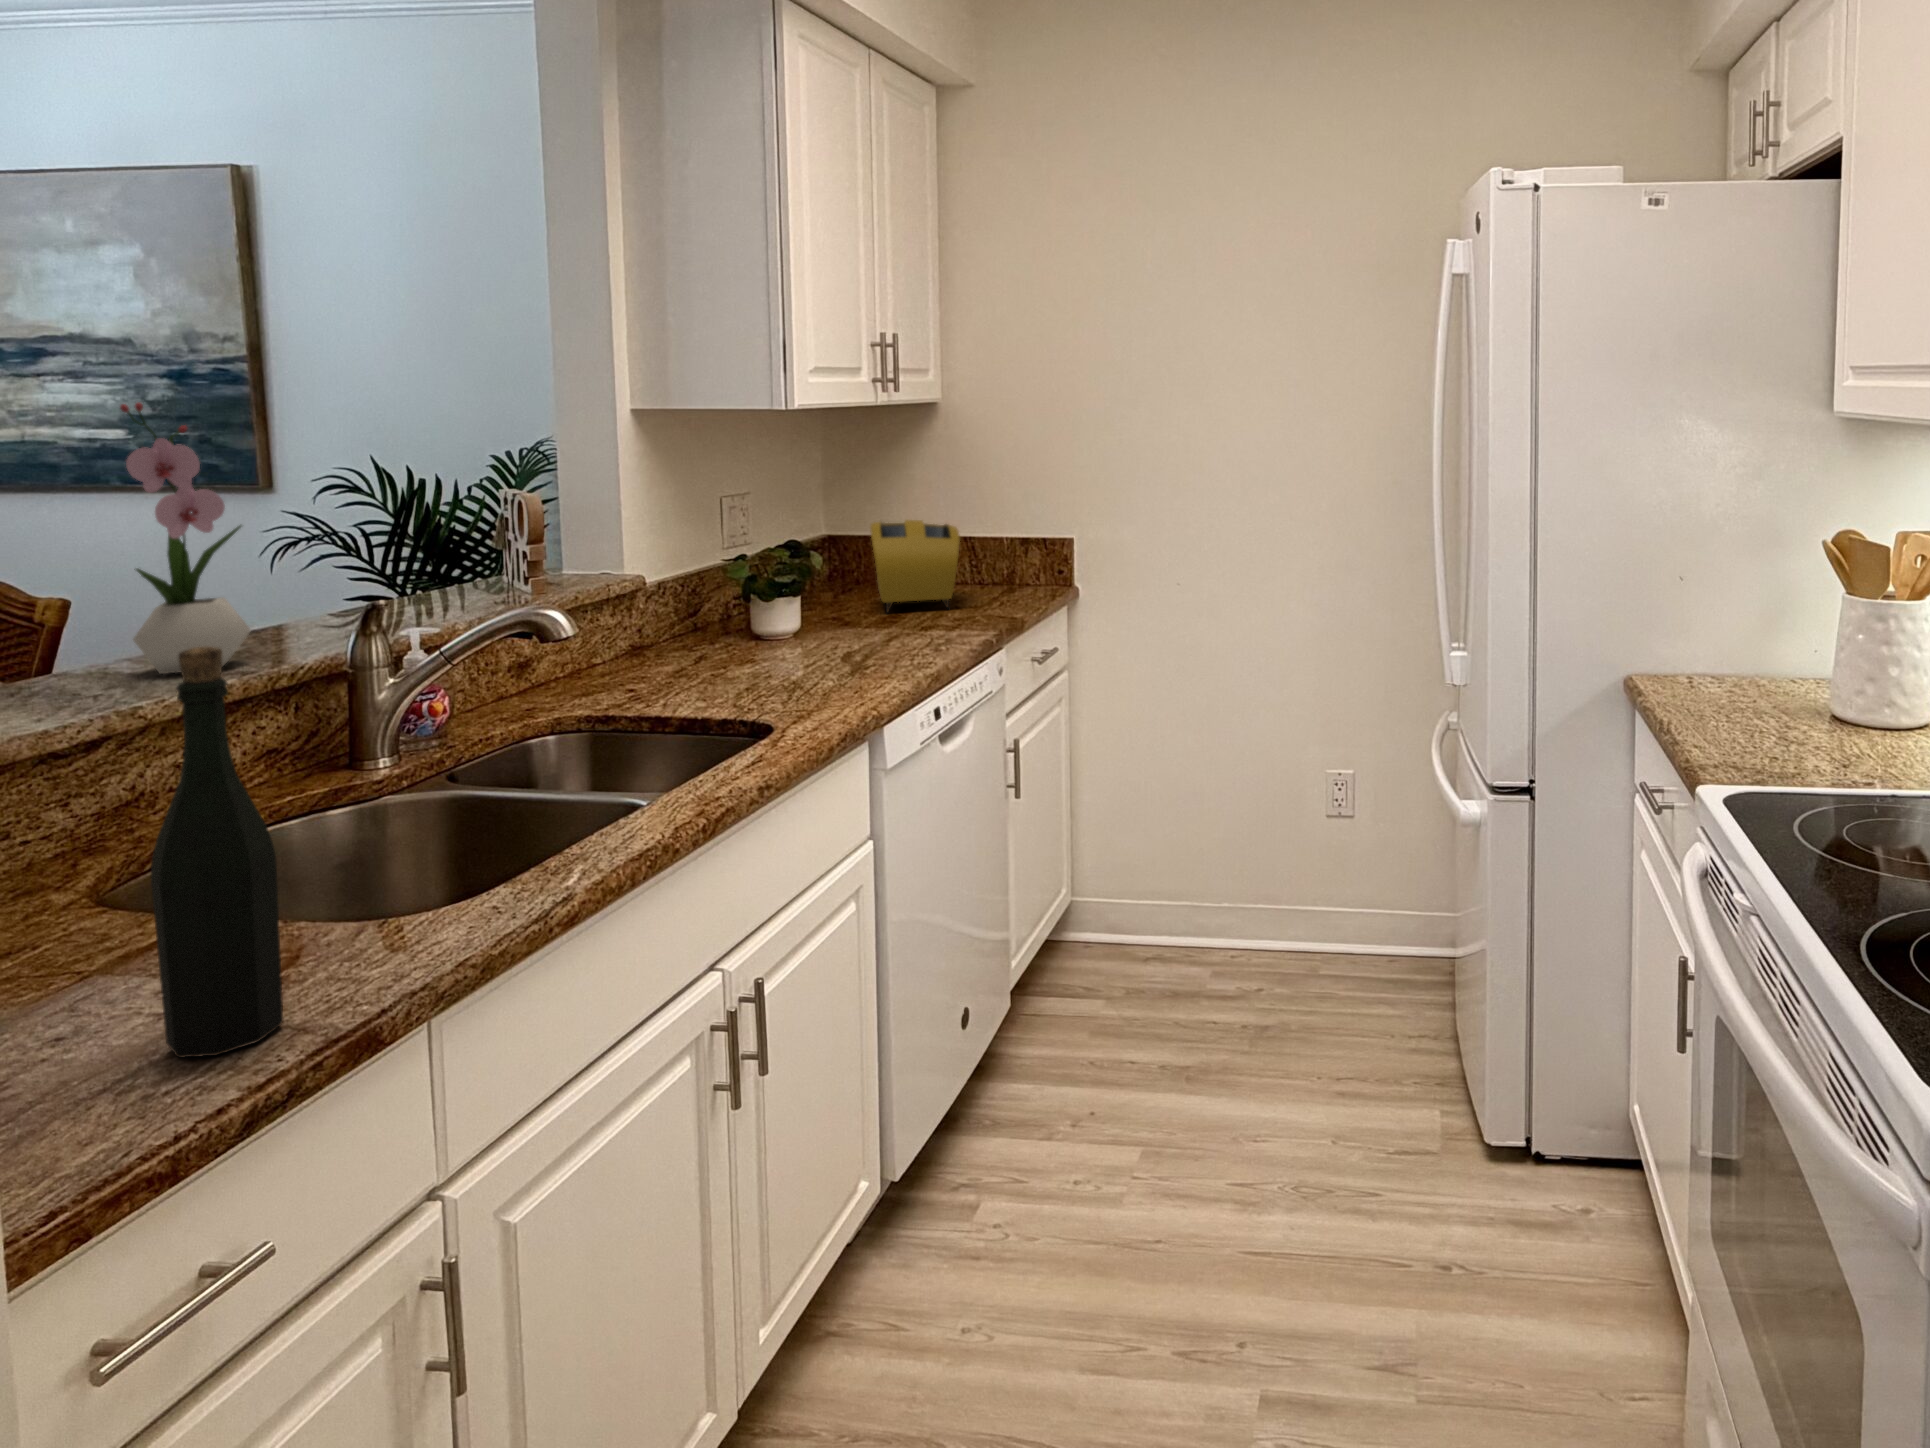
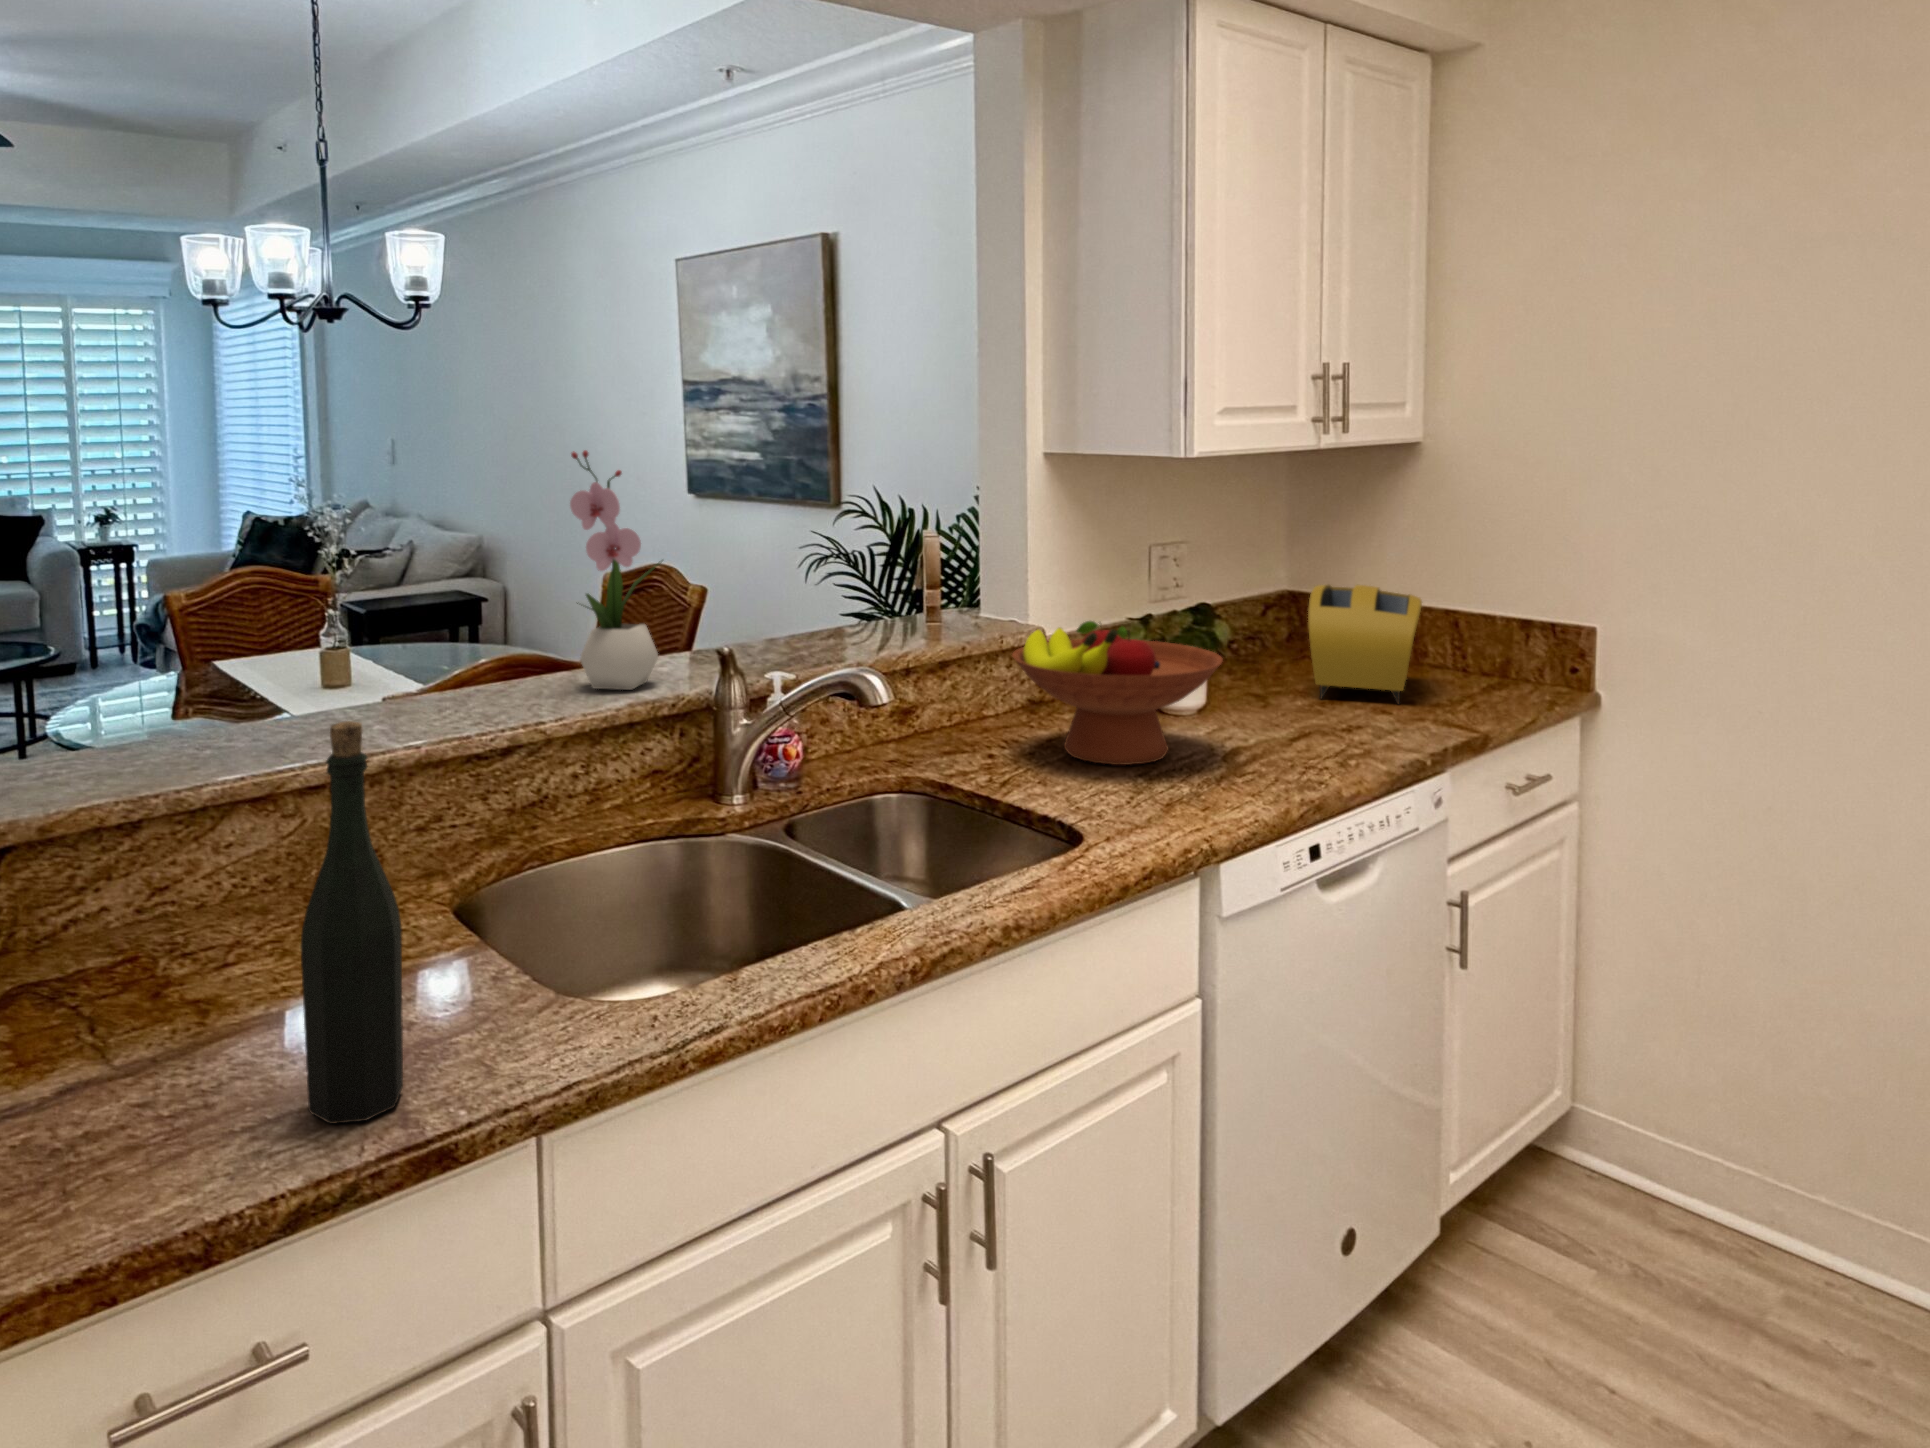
fruit bowl: none [644,555,841,678] -> present [1013,621,1223,765]

